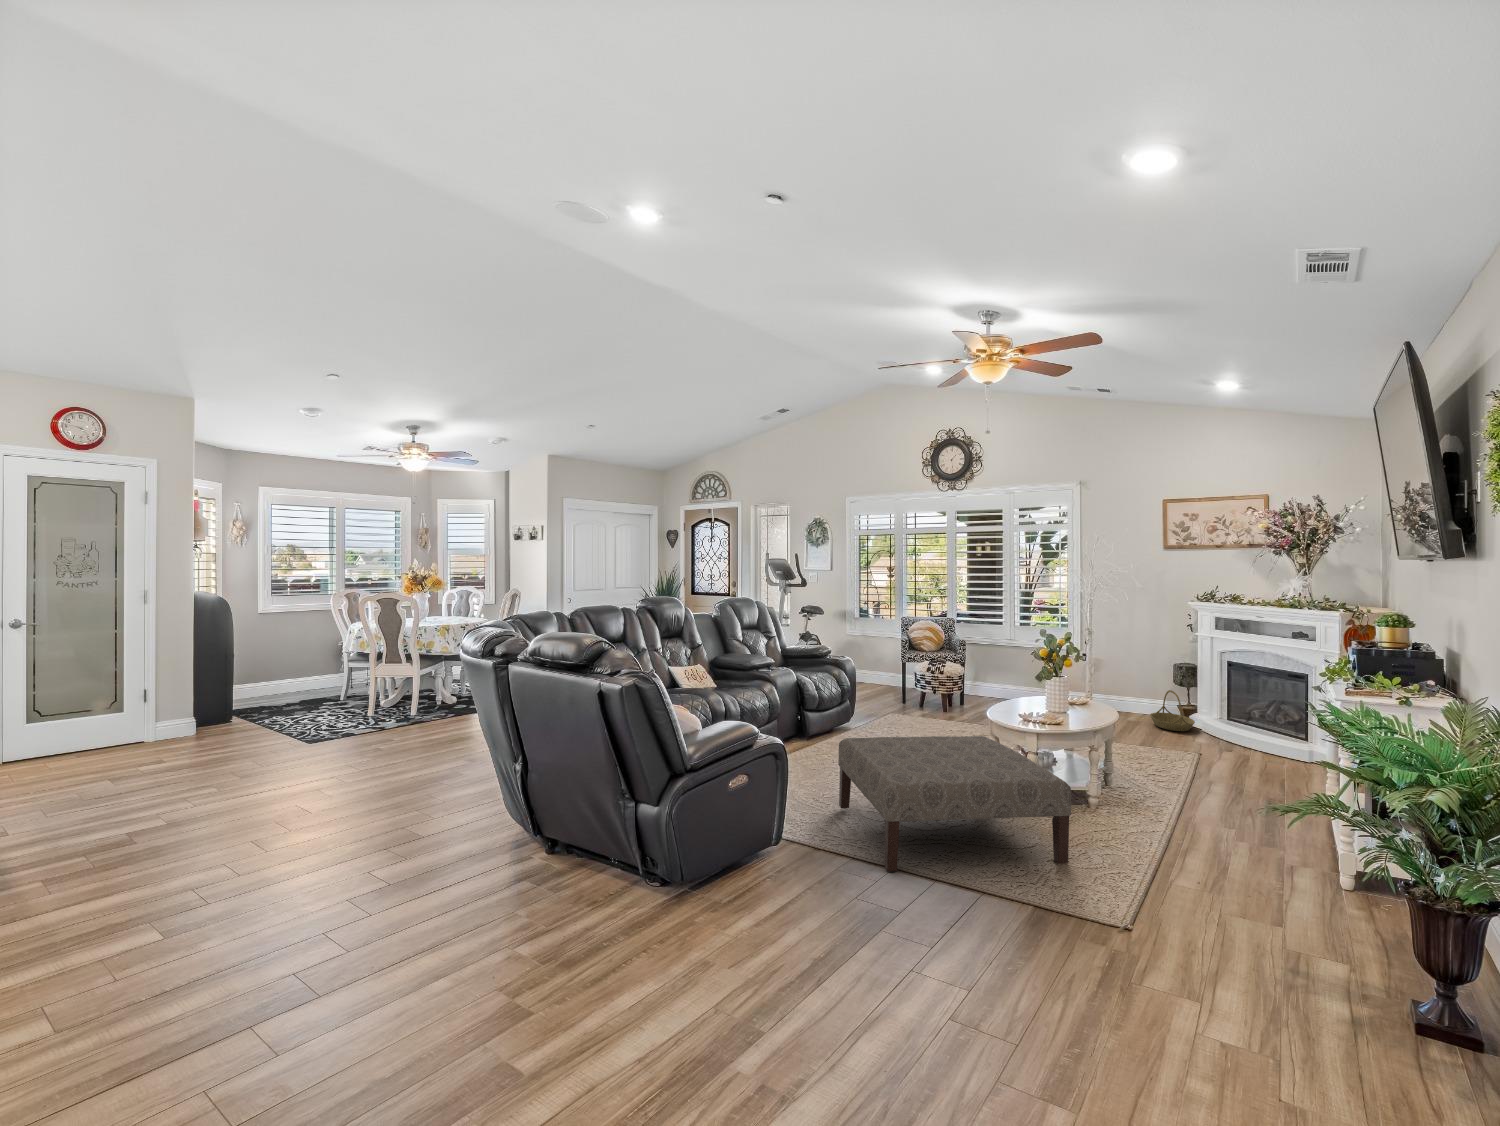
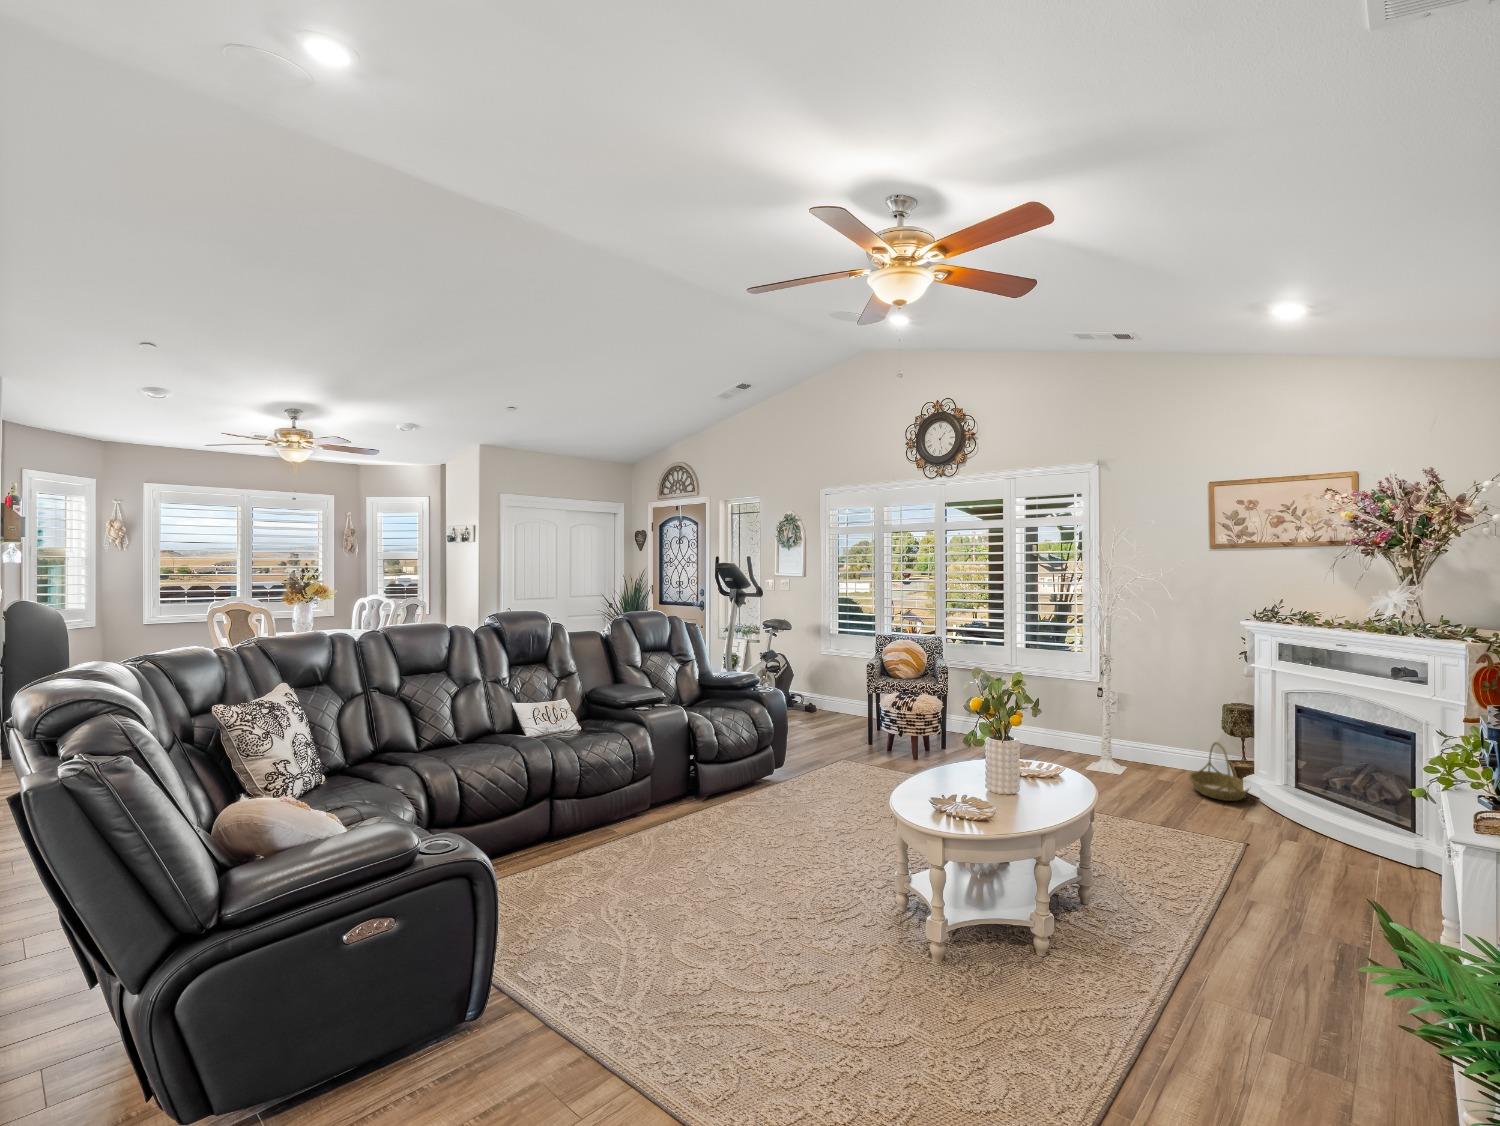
ottoman: present [838,736,1071,872] -> none [624,827,948,1081]

